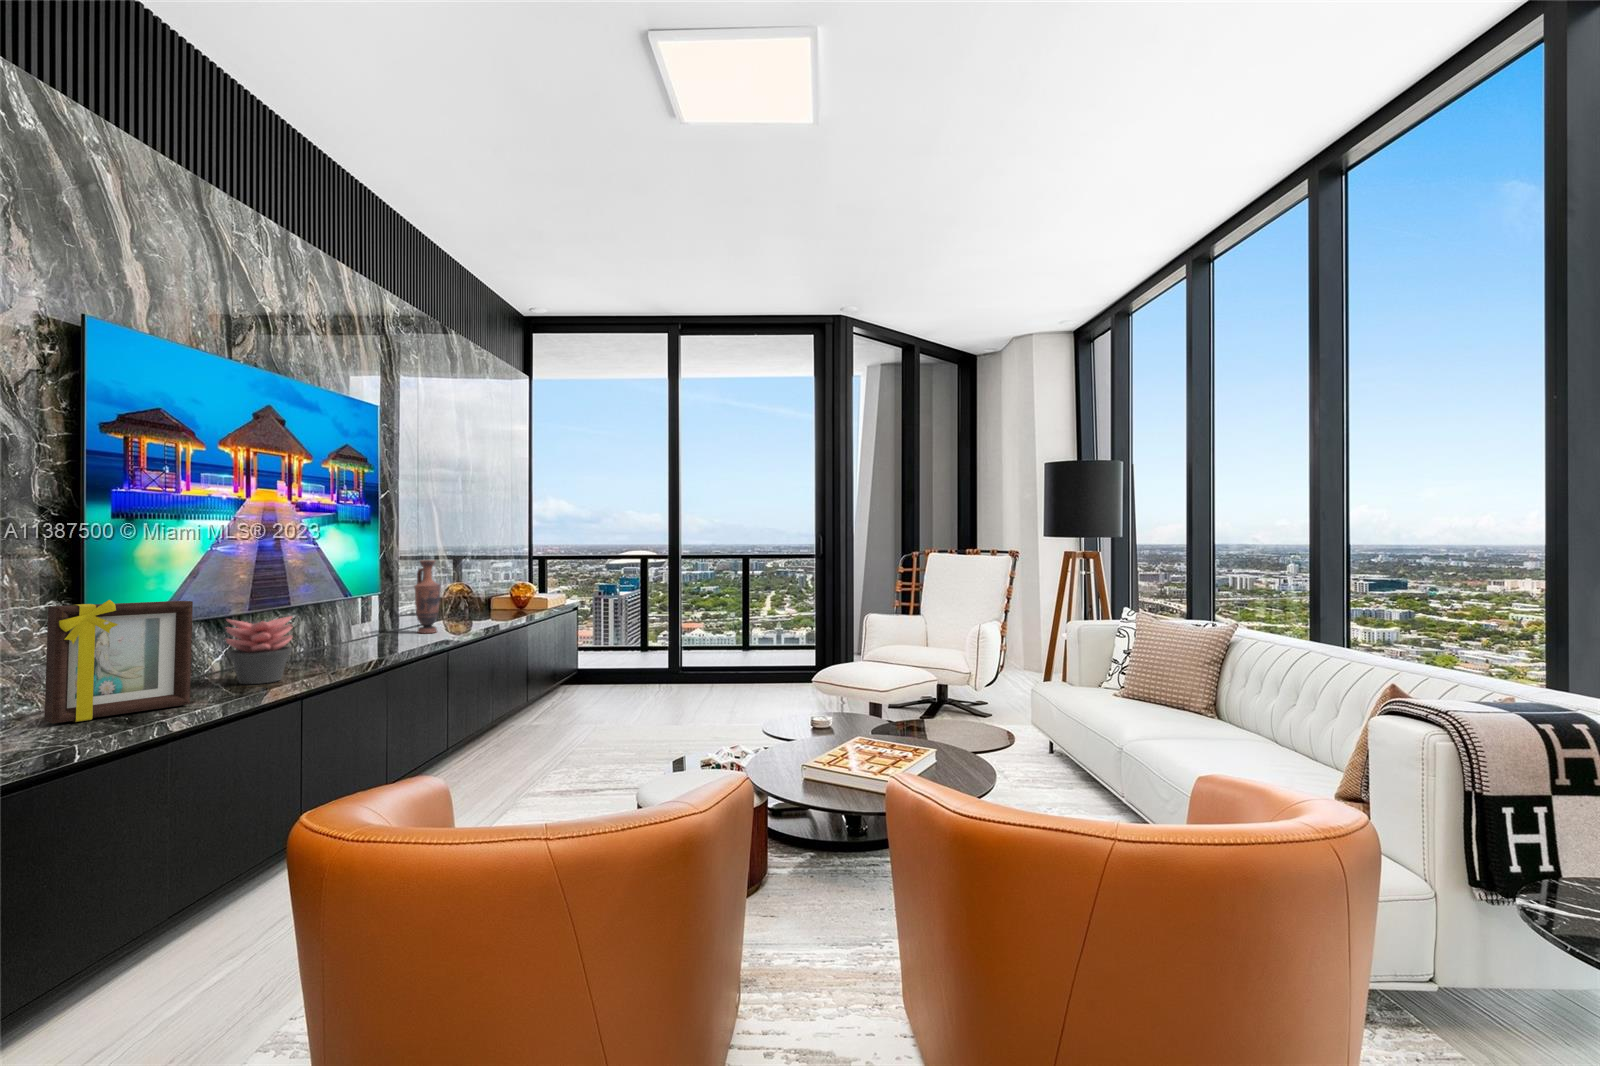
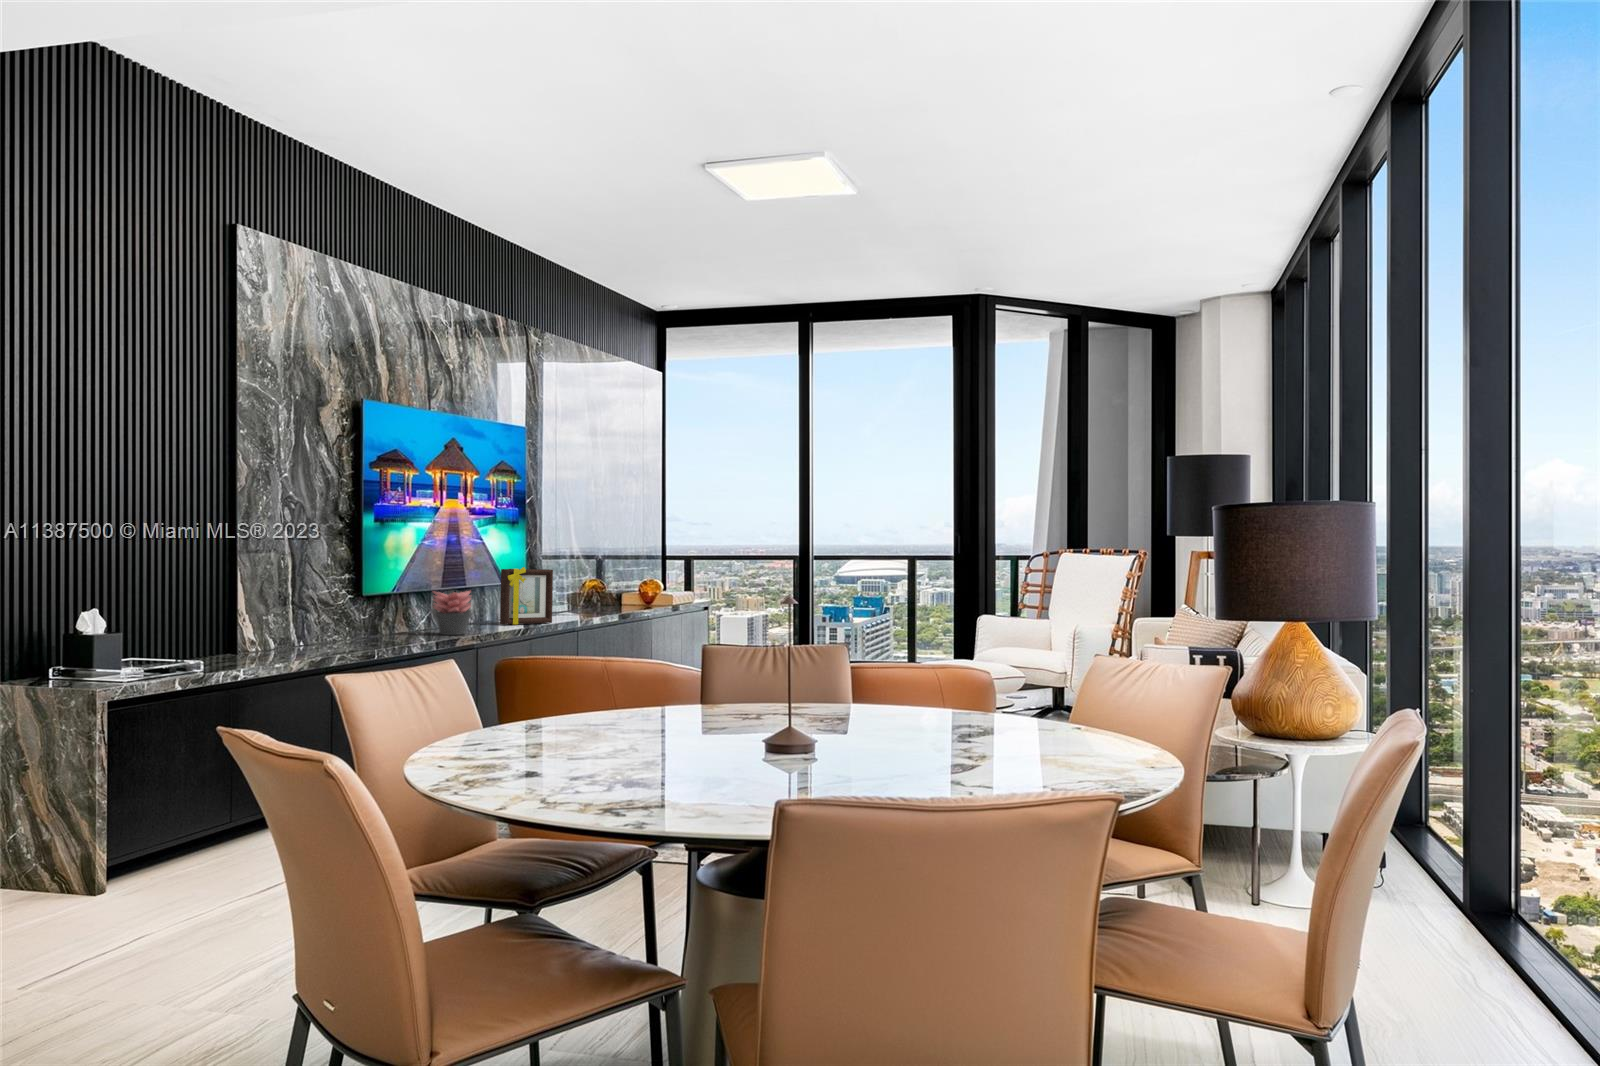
vase: present [414,560,441,633] -> none [553,556,574,618]
picture frame: present [44,600,193,723] -> present [500,567,553,625]

